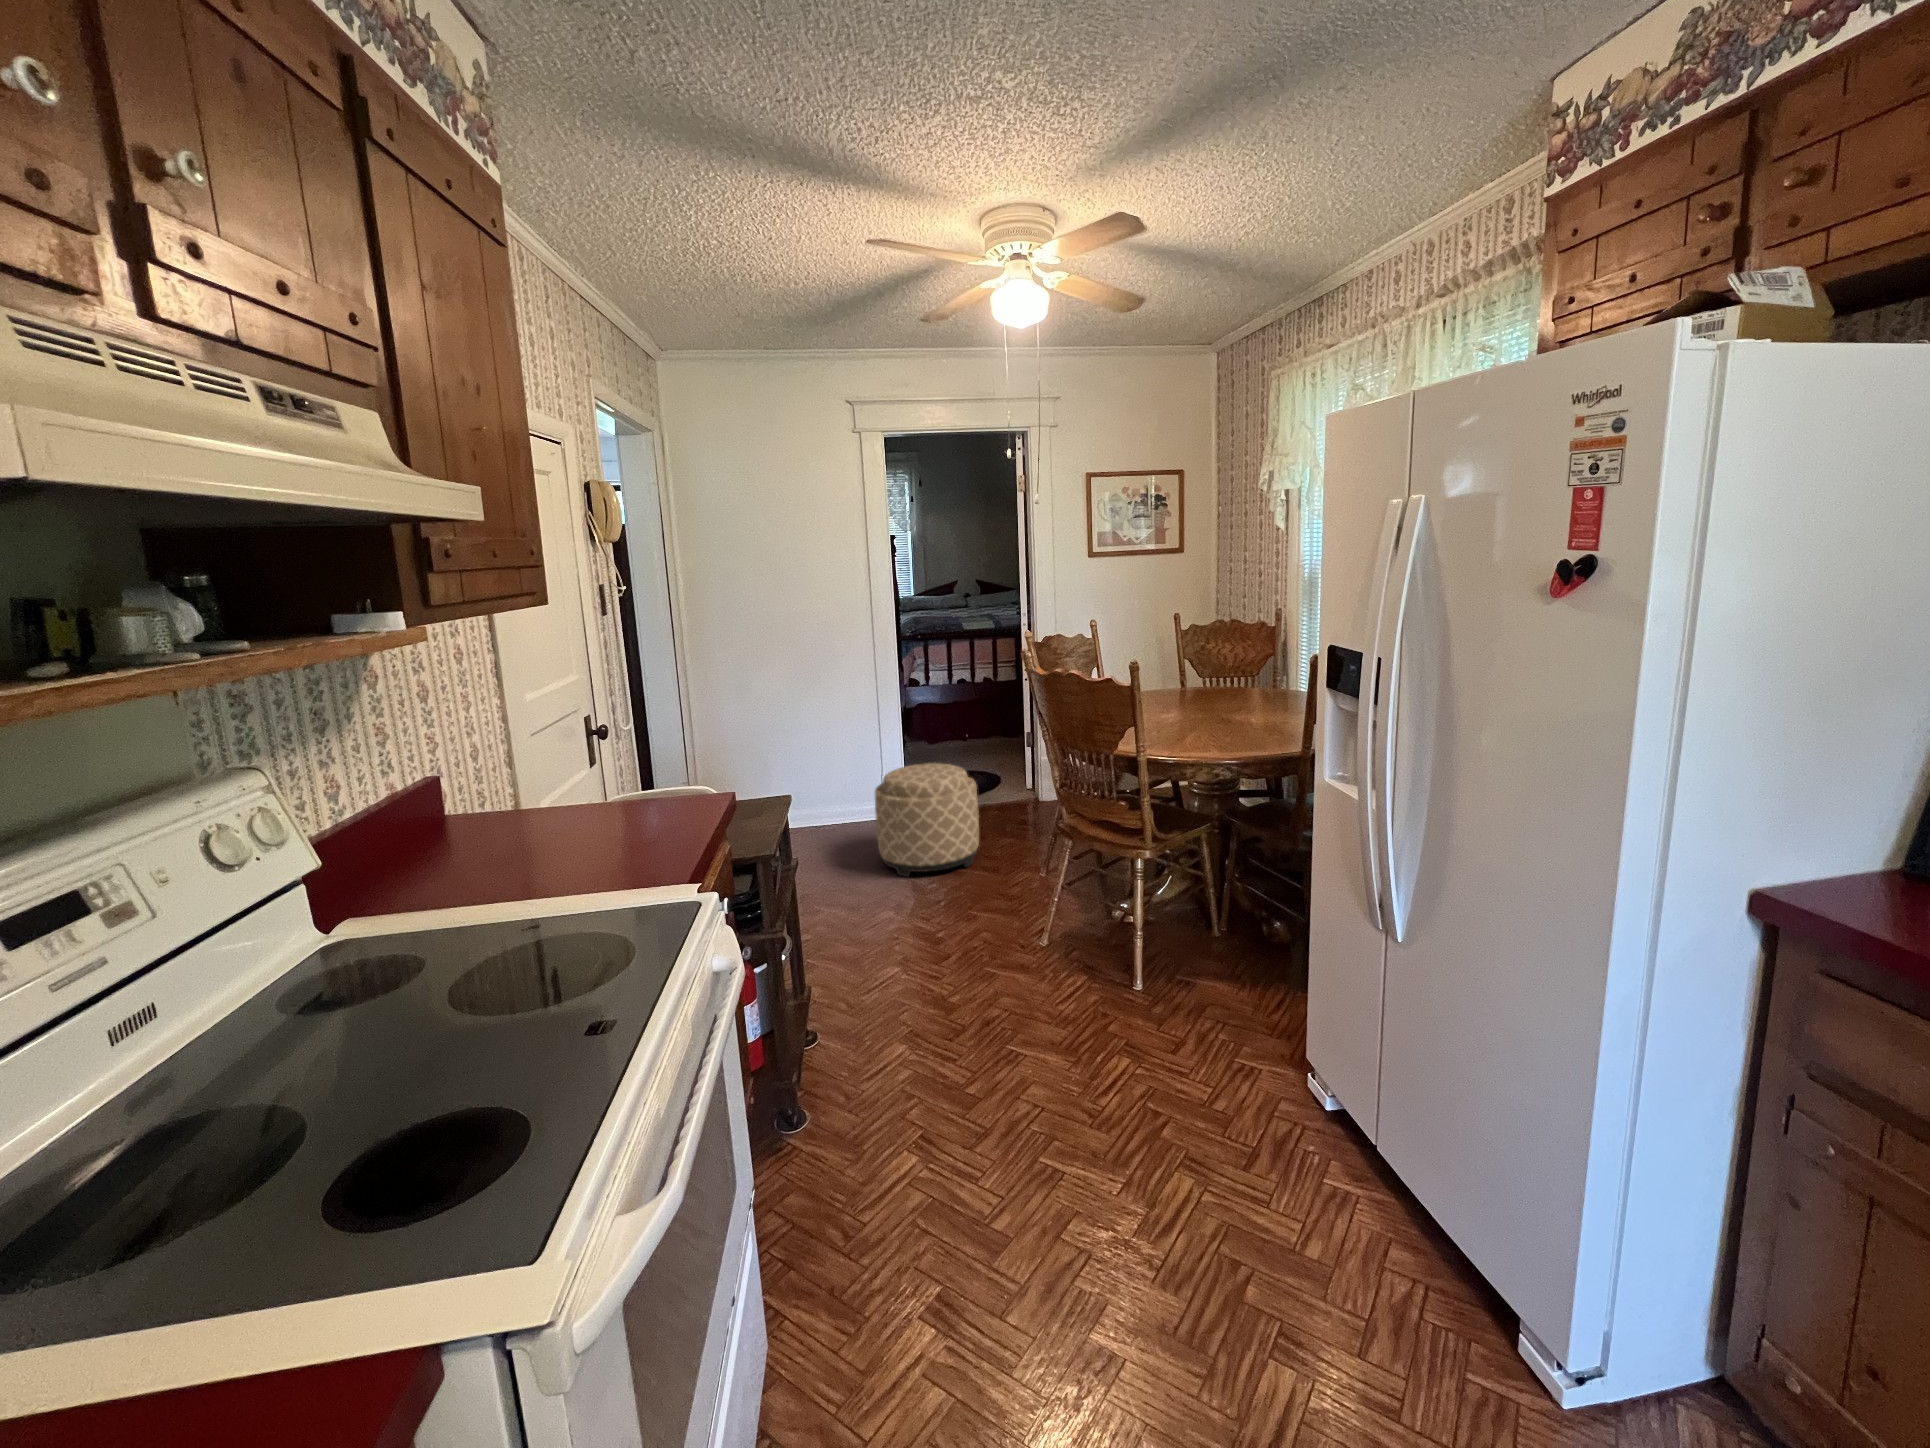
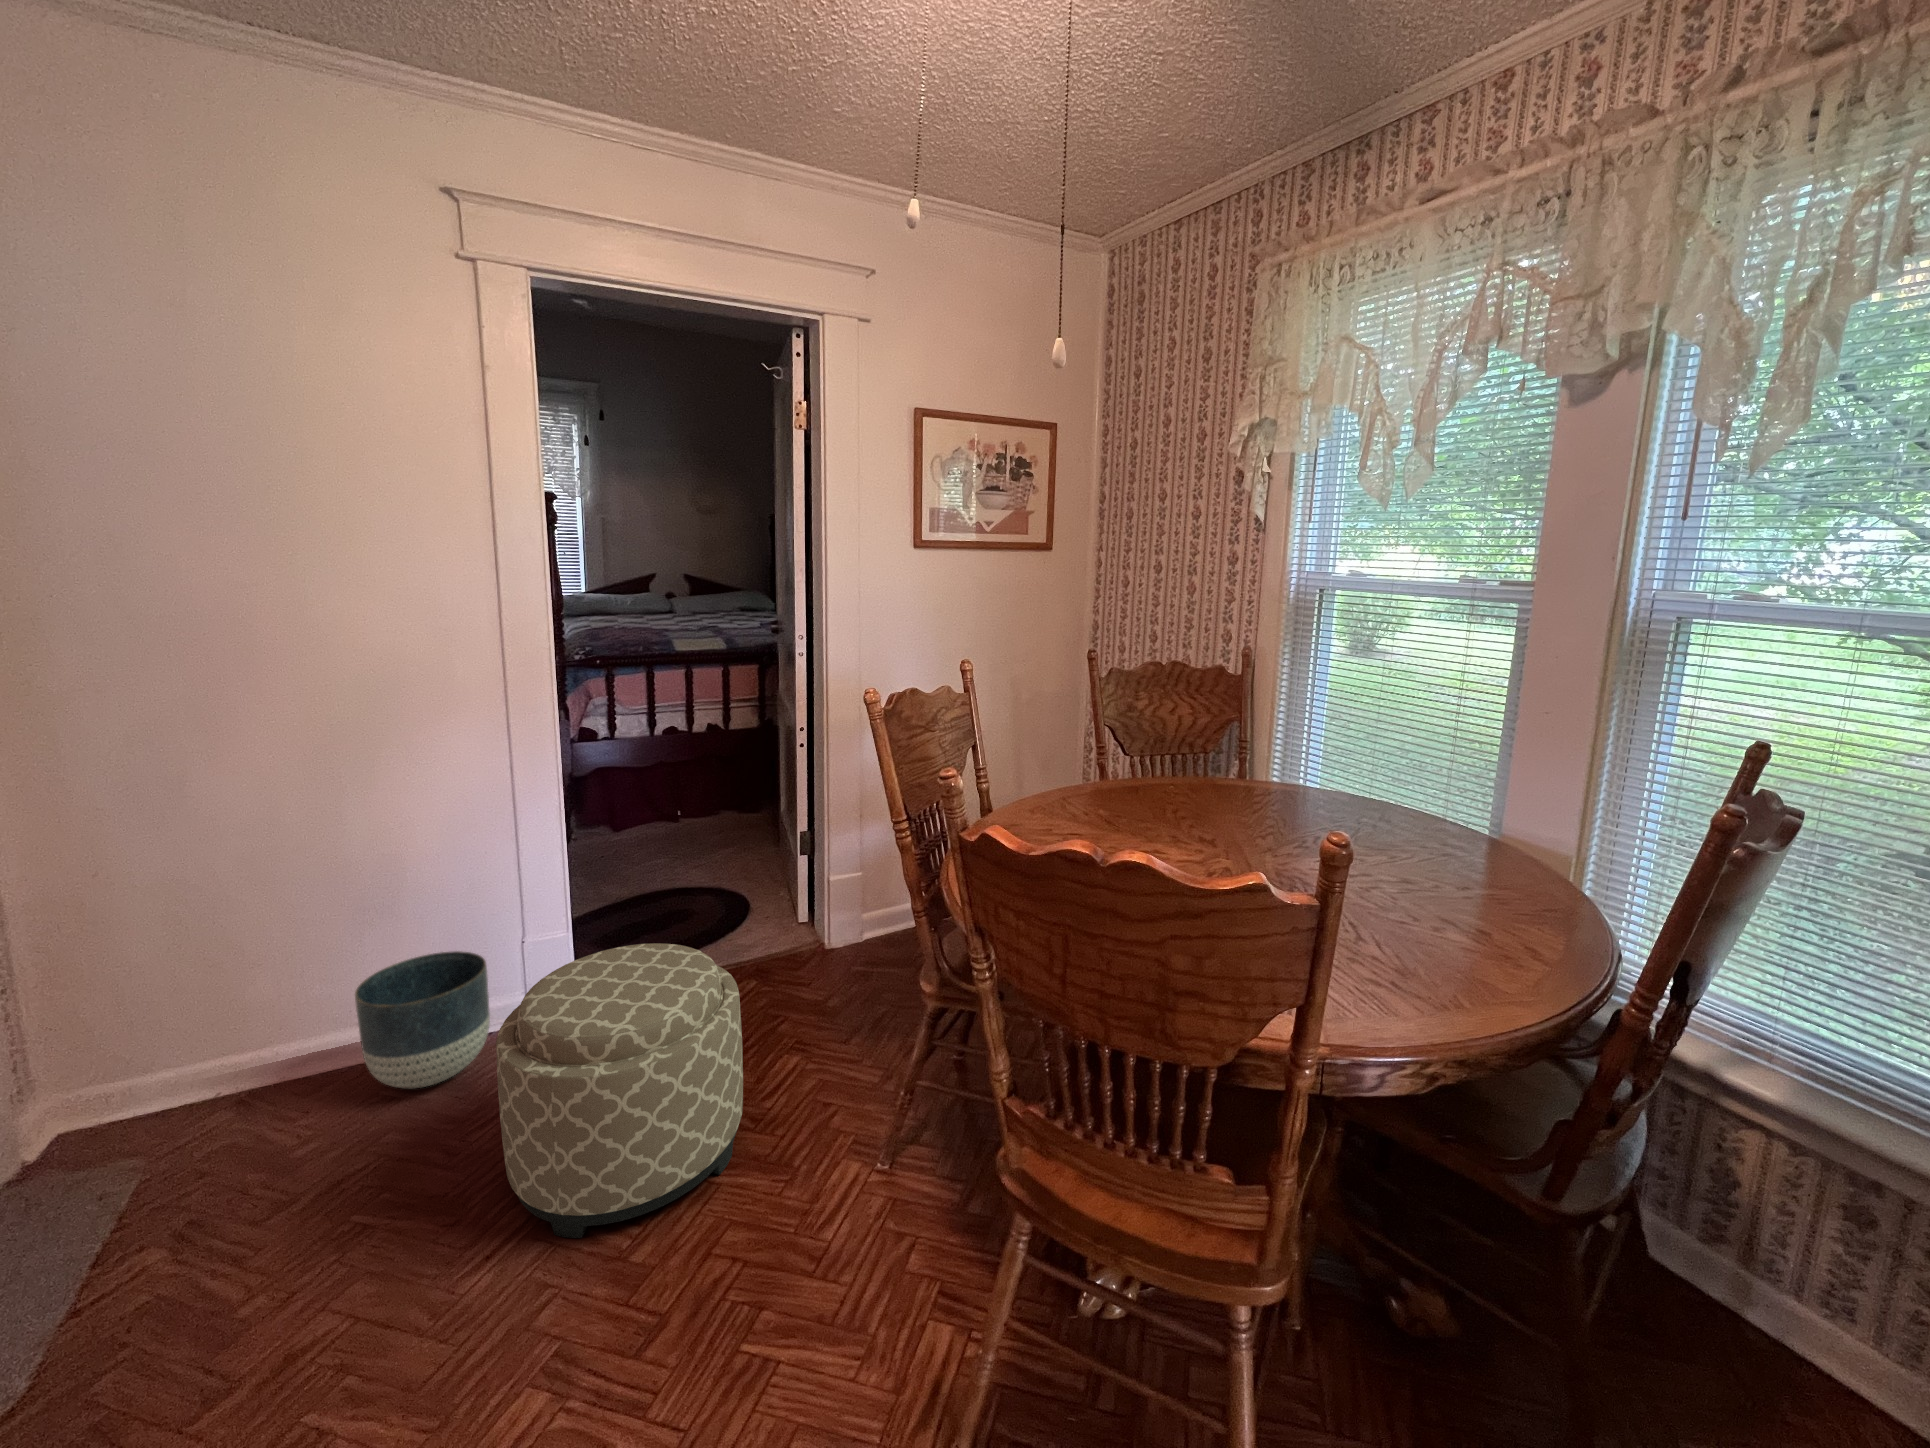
planter: none [816,773,869,832] -> present [355,951,490,1088]

